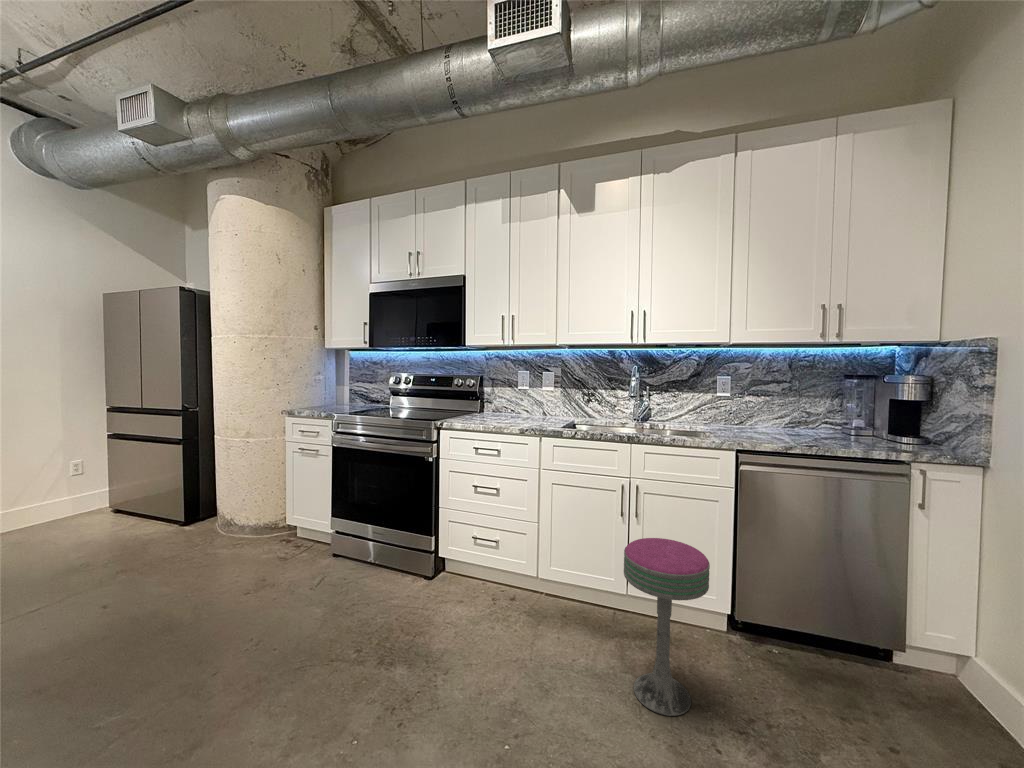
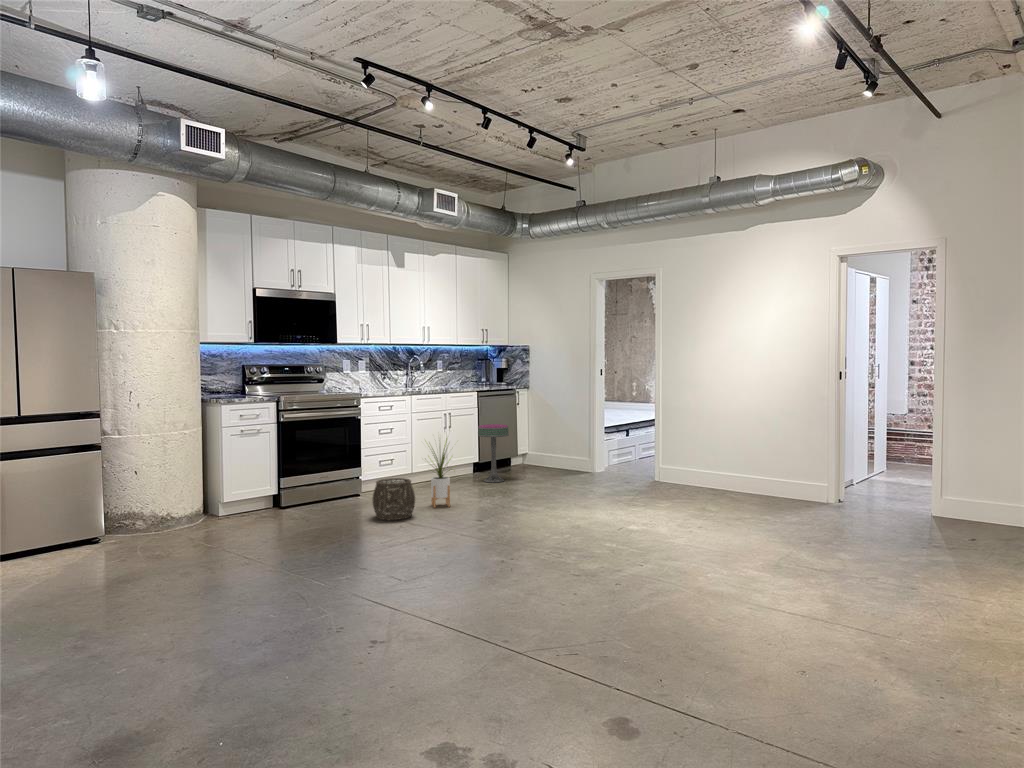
house plant: none [254,535,360,721] -> present [431,439,450,508]
woven basket: none [150,587,252,695] -> present [372,478,415,520]

